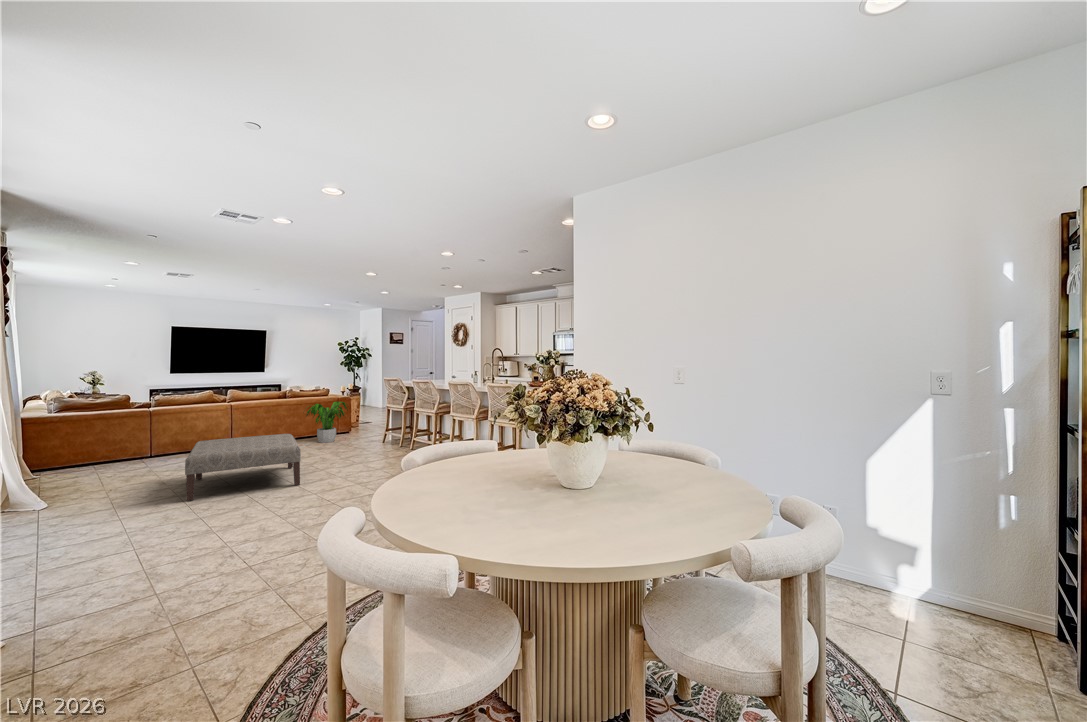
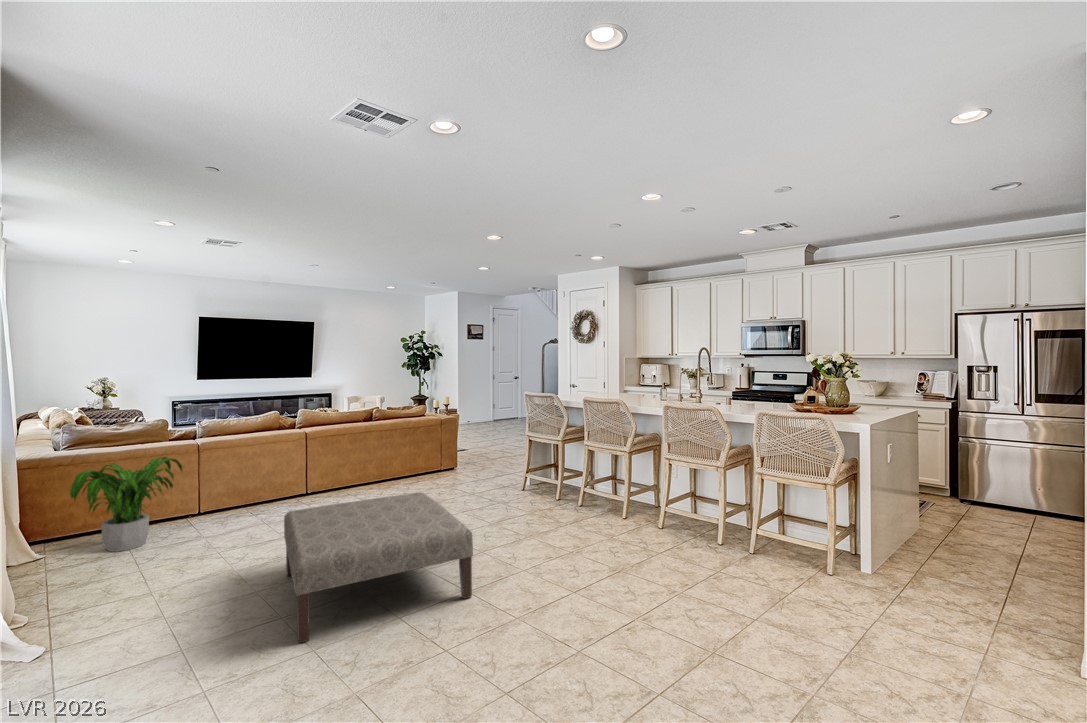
potted plant: present [306,402,348,443] -> present [70,457,182,552]

